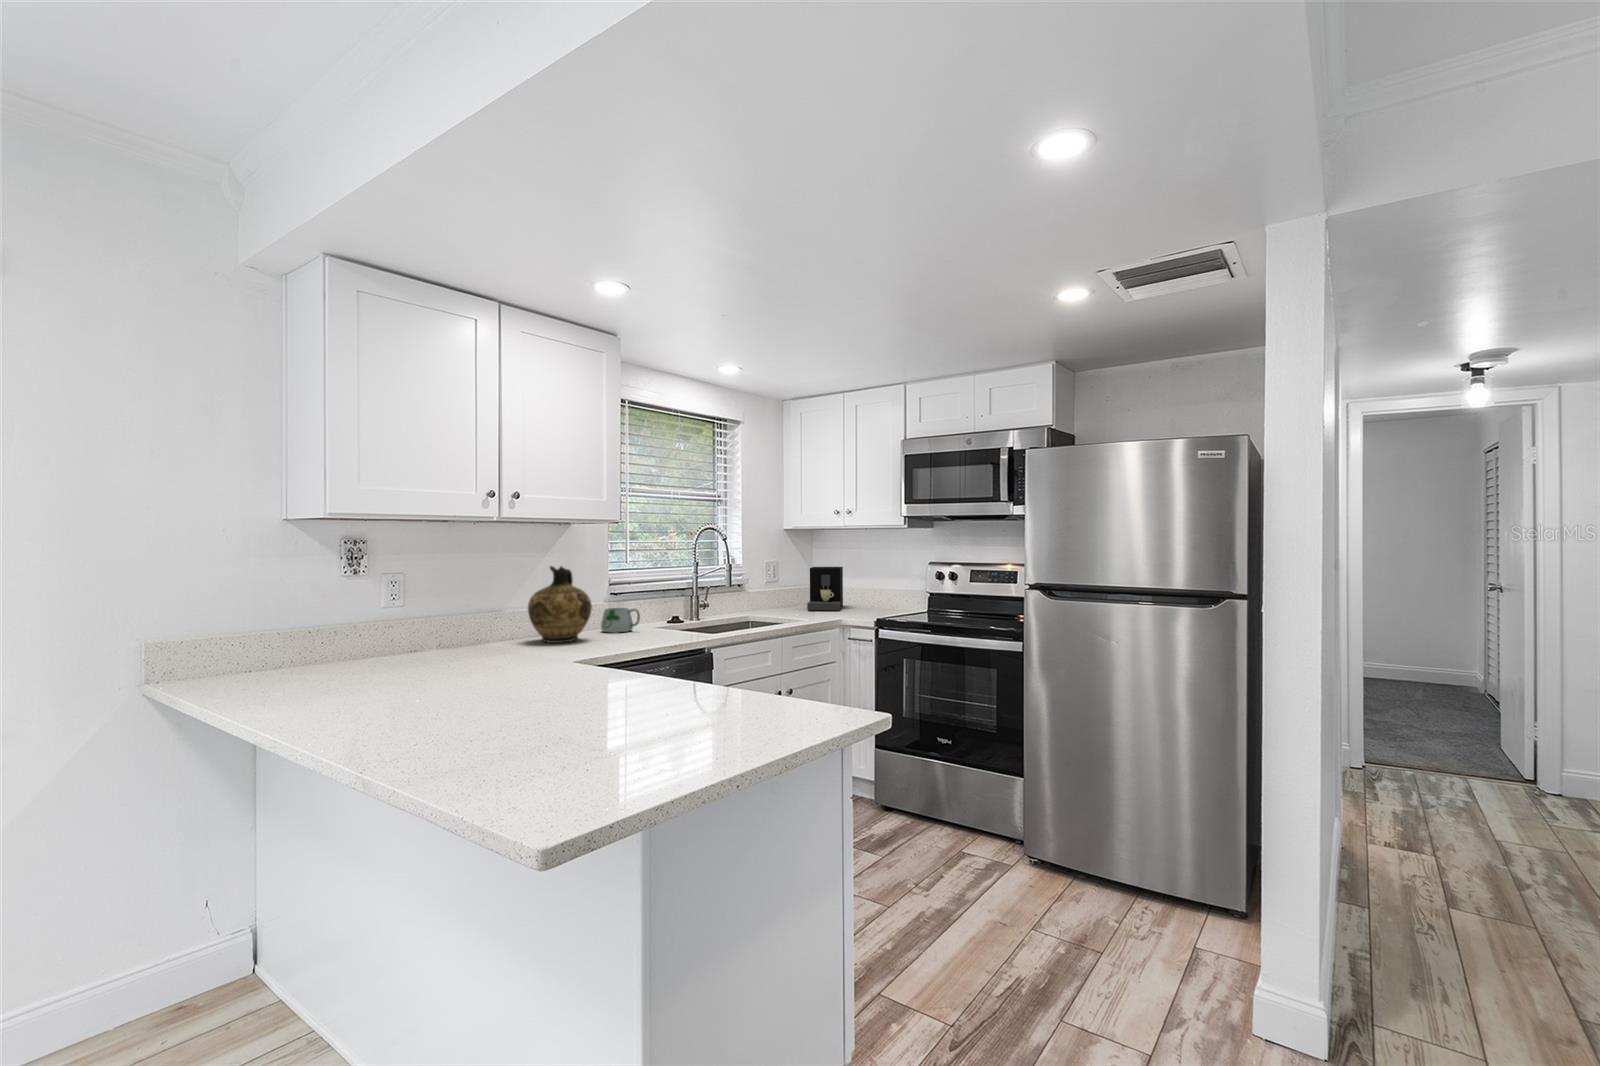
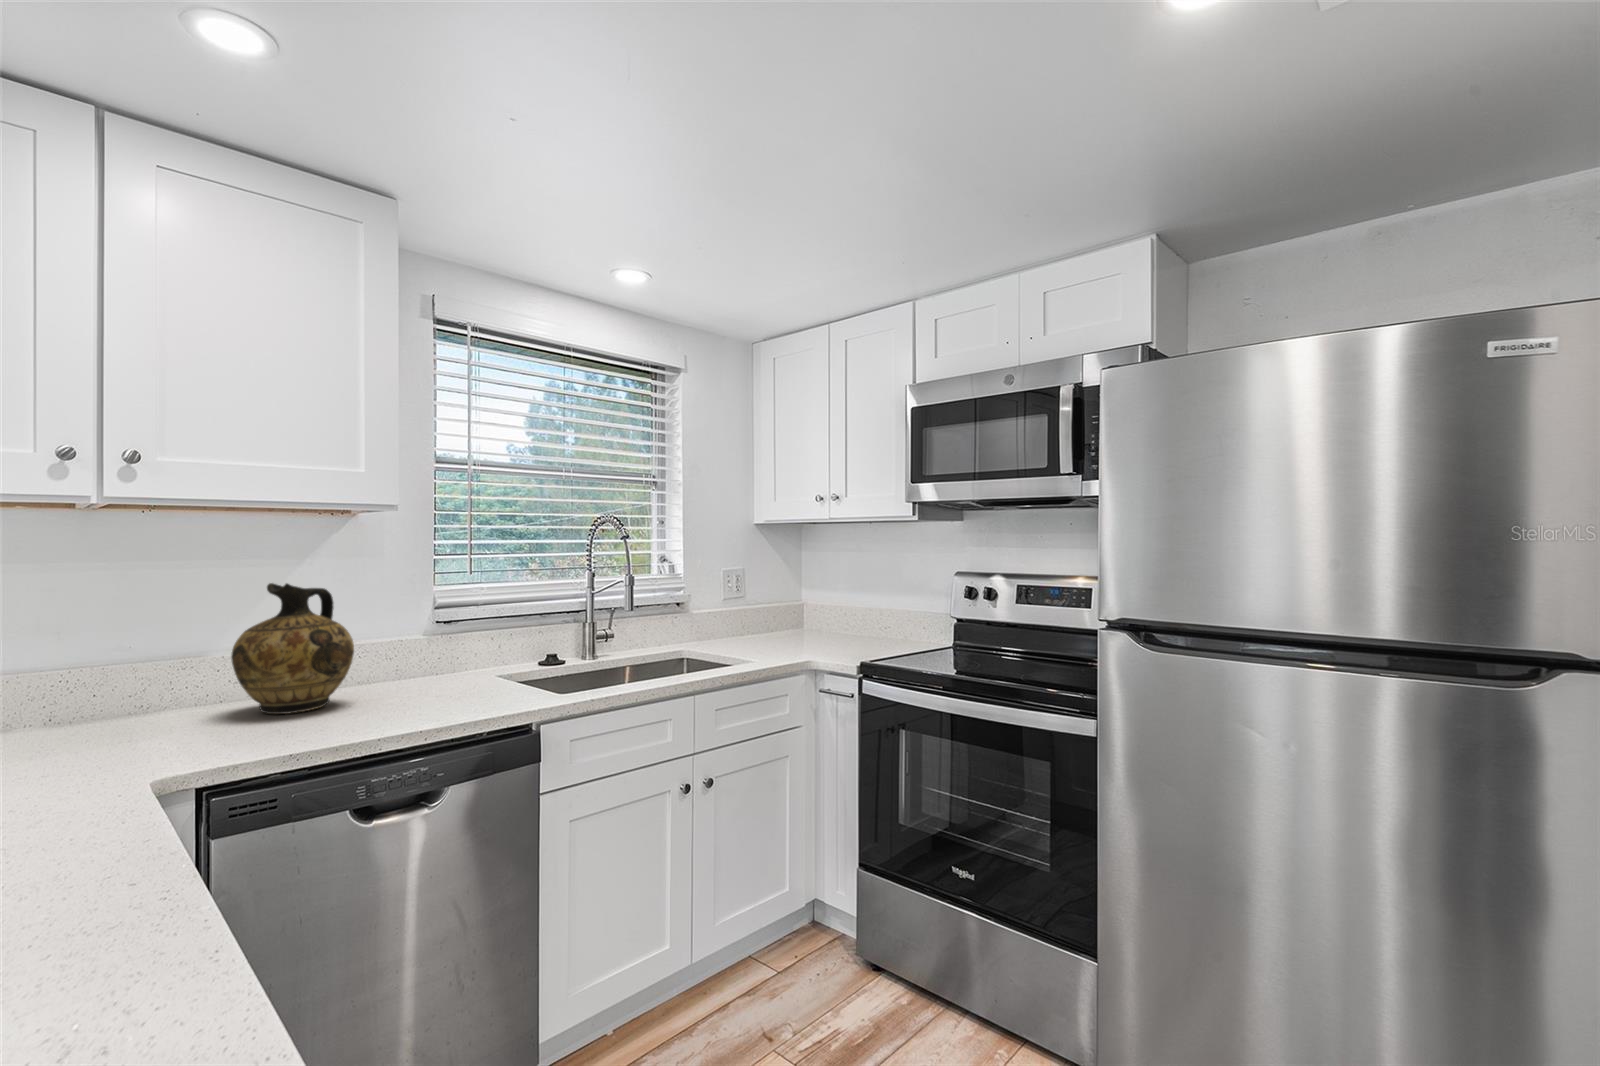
coffee maker: present [807,567,843,610] -> none [779,576,839,640]
mug: present [601,608,640,633] -> none [406,646,466,691]

